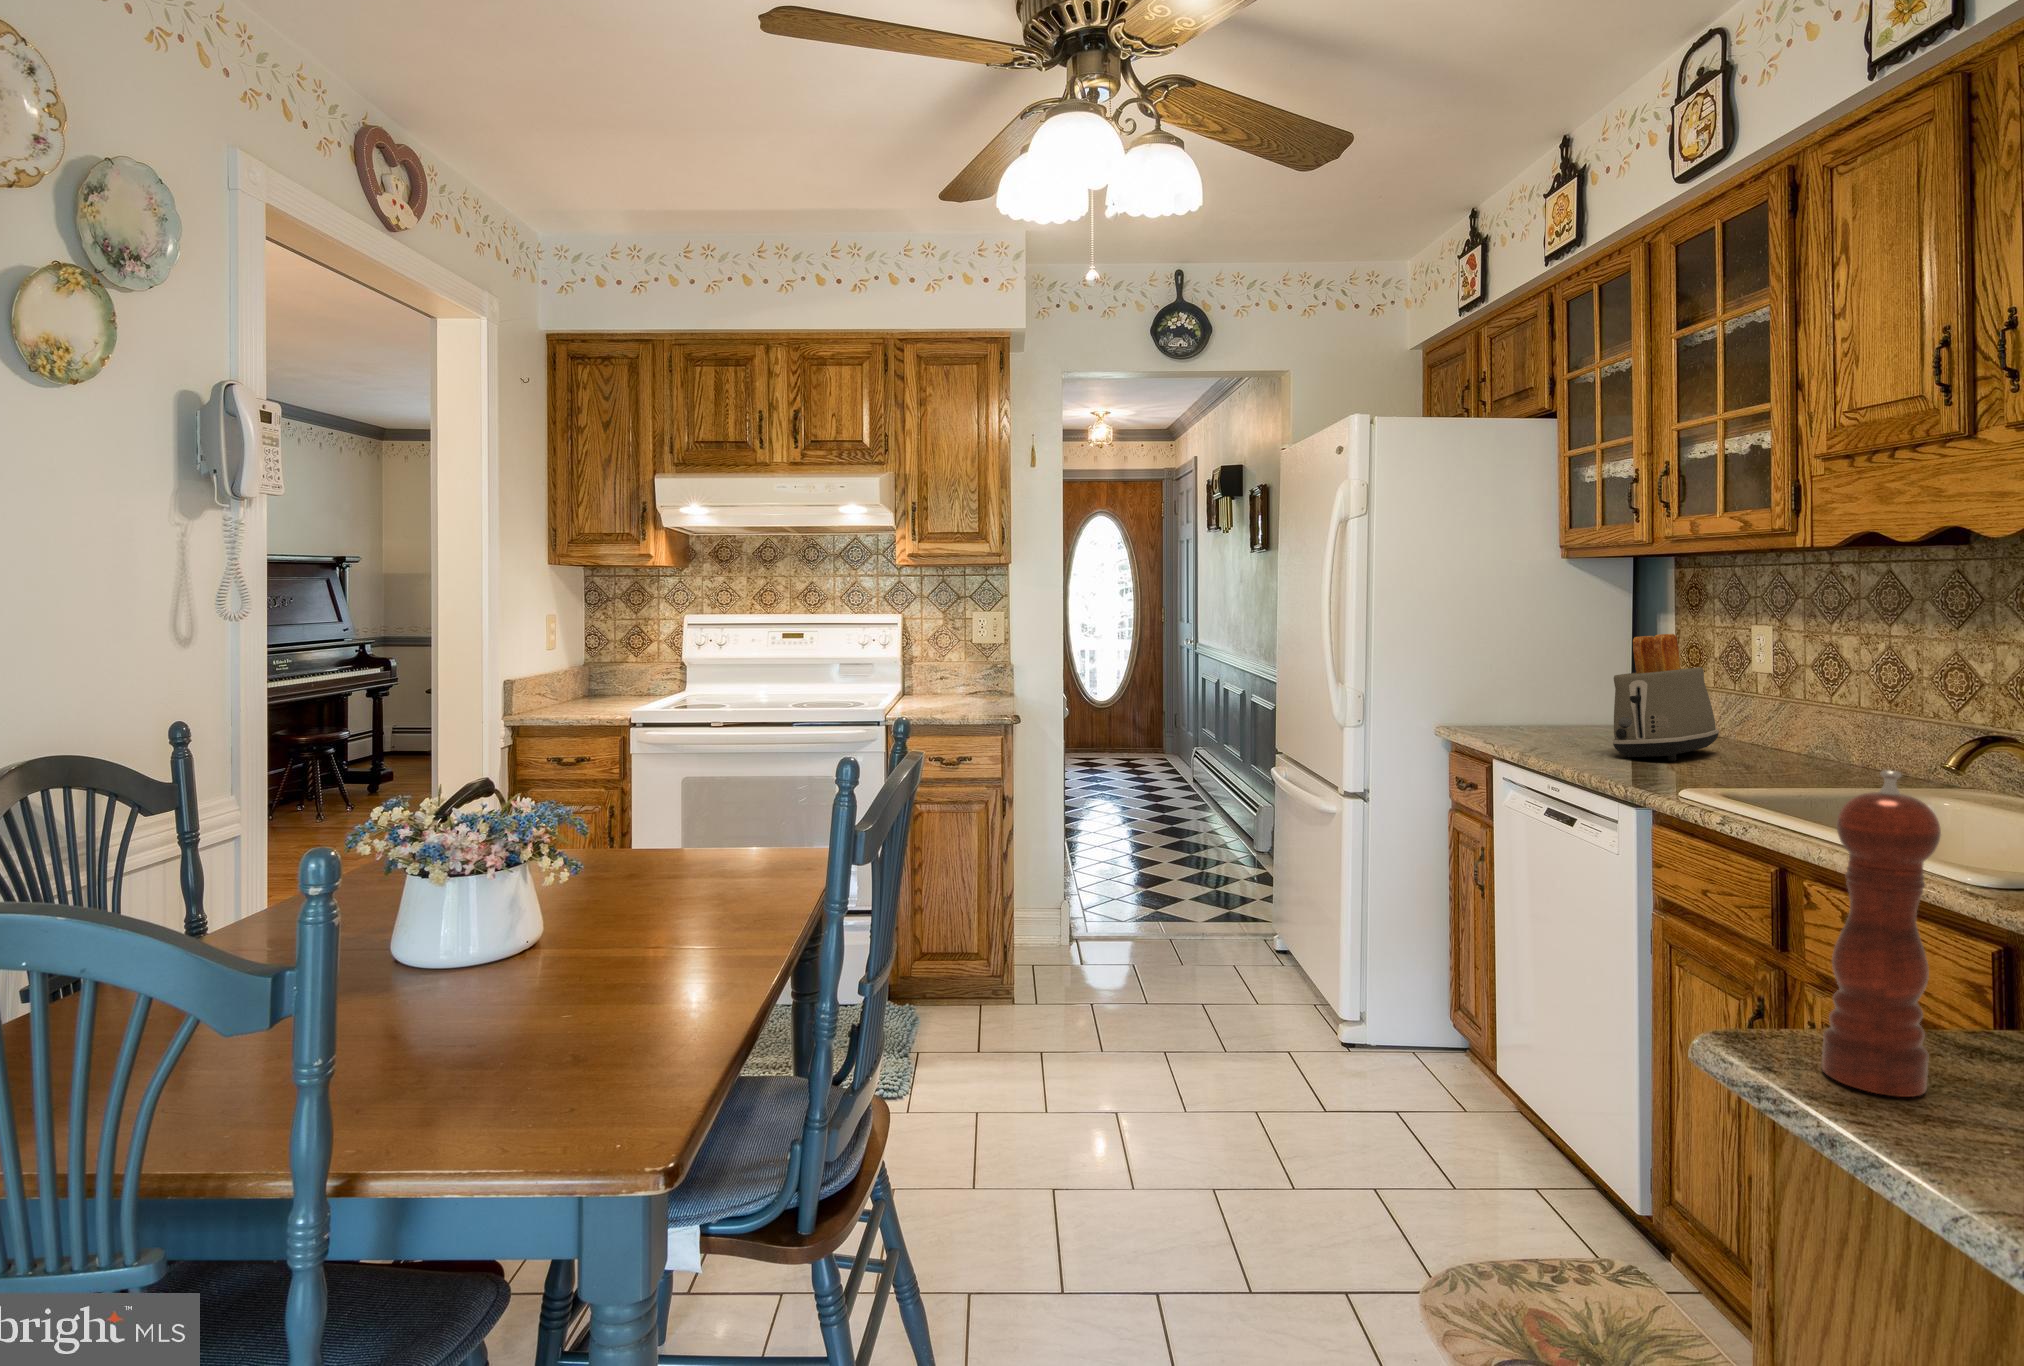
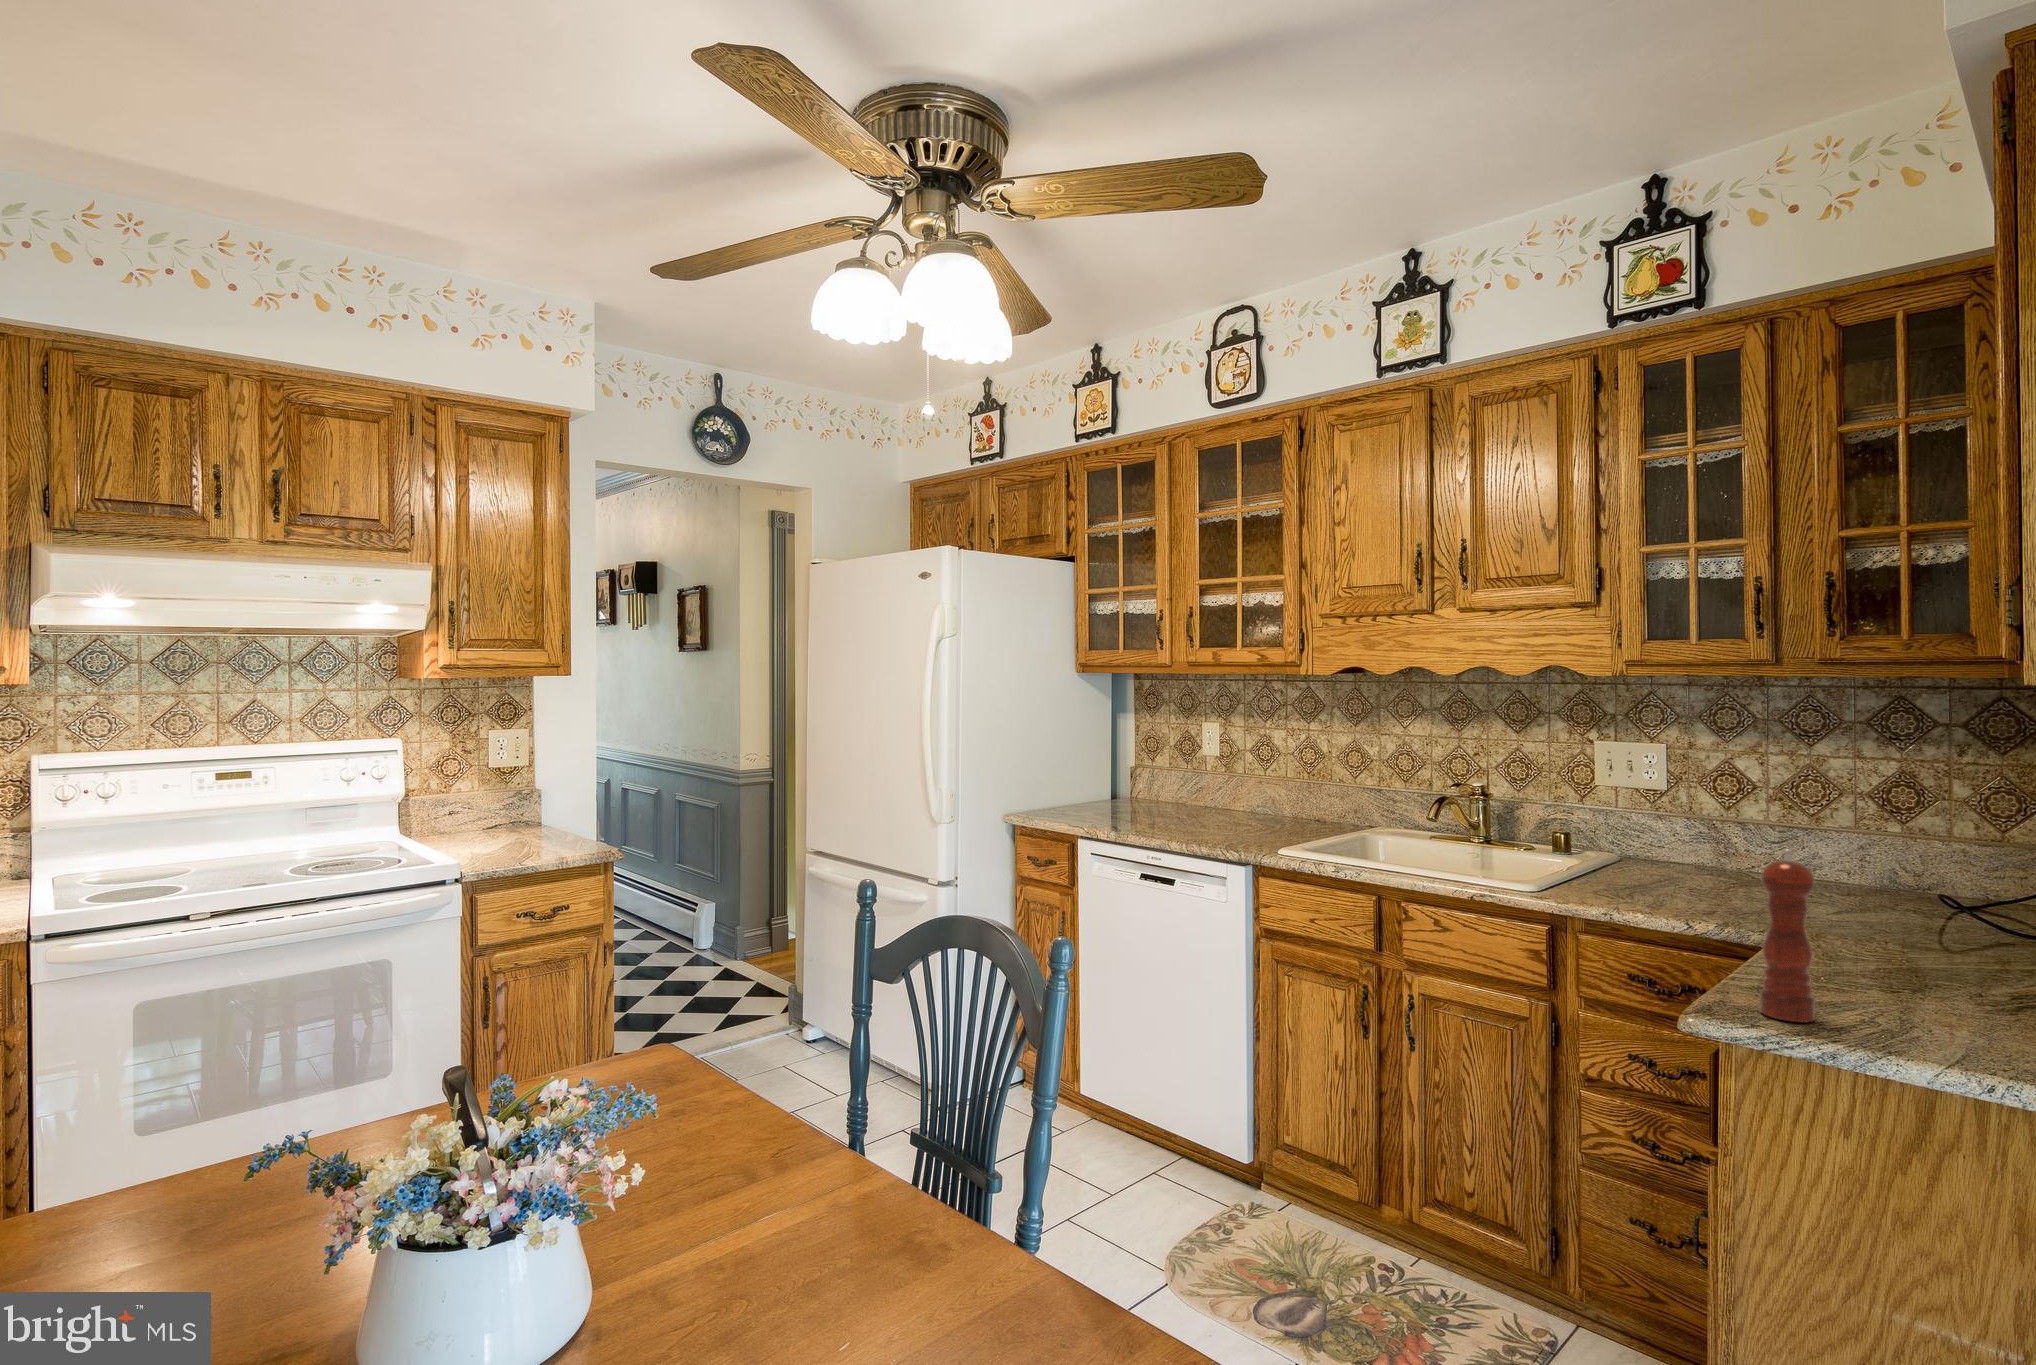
toaster: present [1612,634,1719,761] -> none [1160,733,1215,826]

